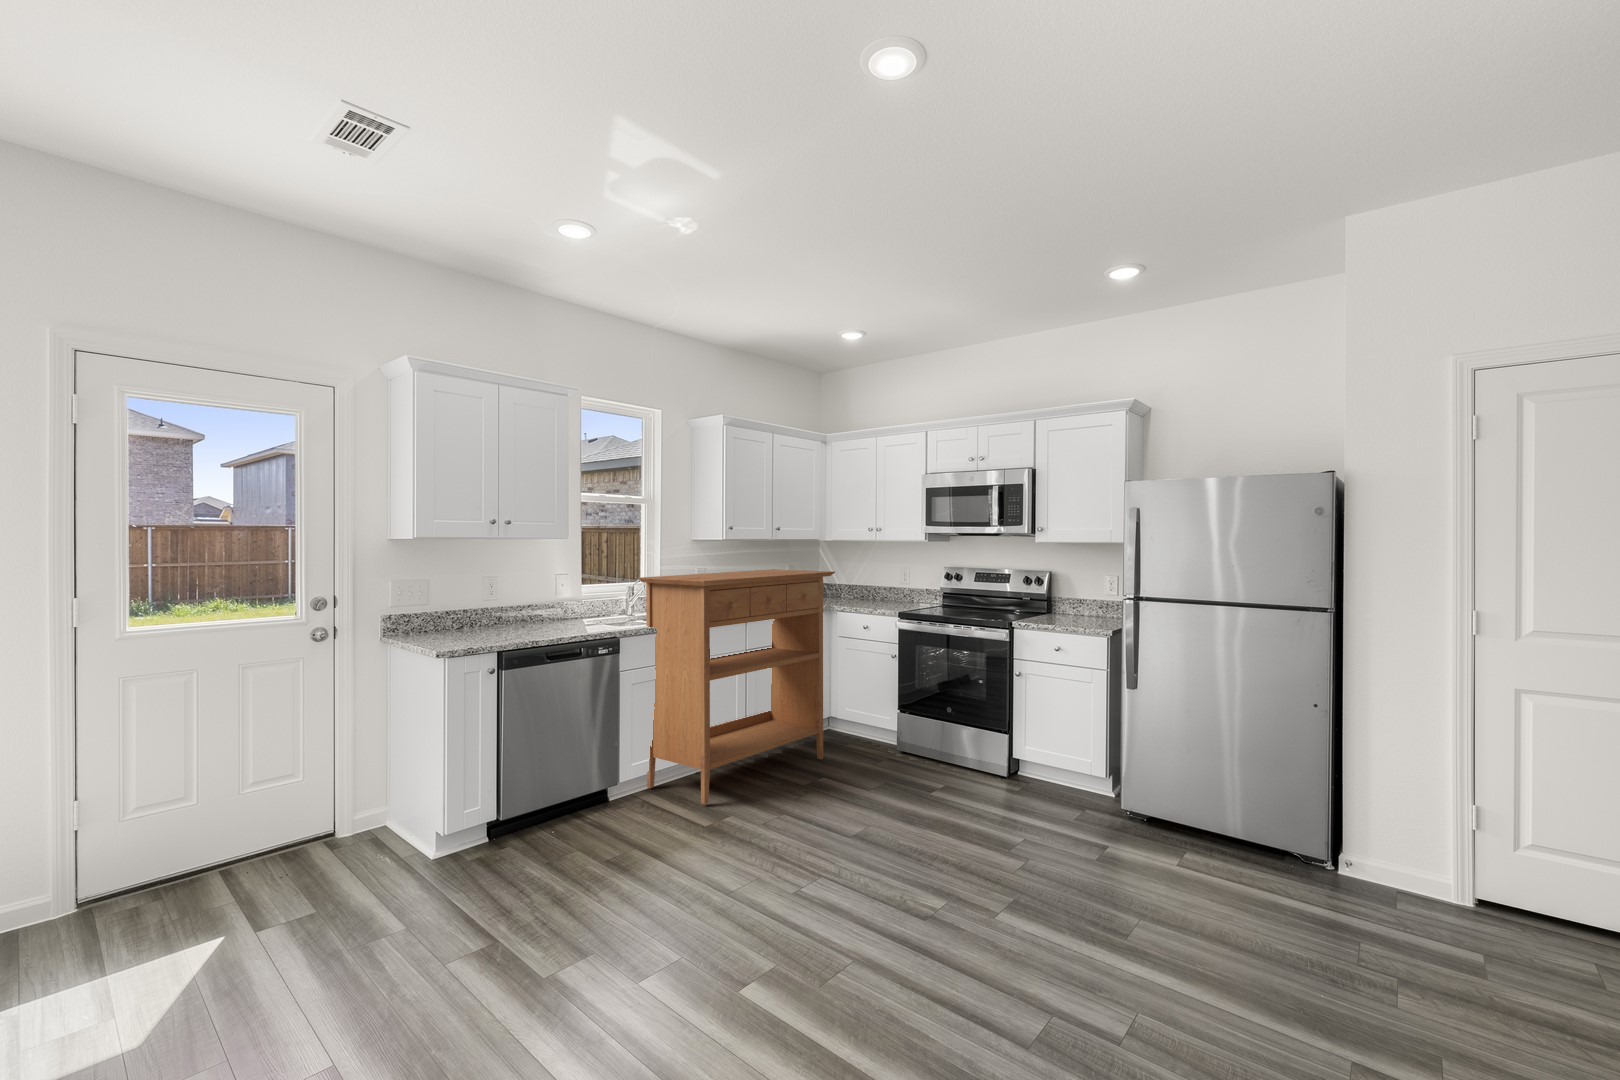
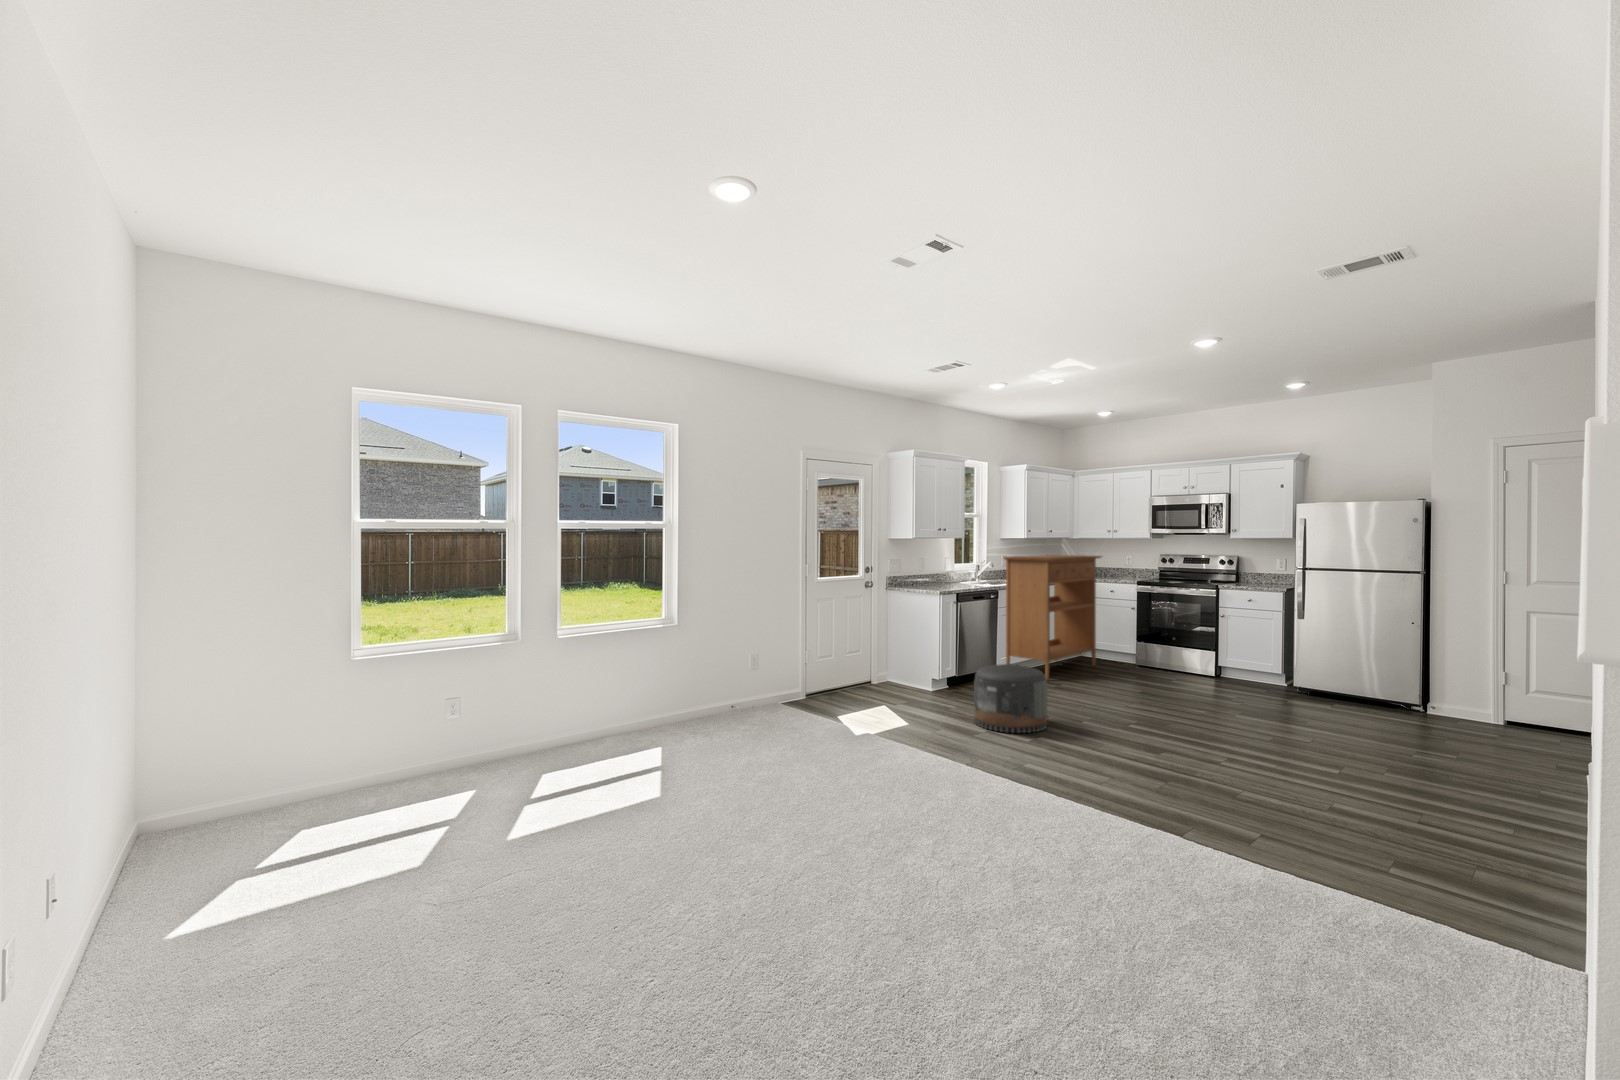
pouf: none [383,834,561,1035] -> present [974,664,1047,733]

